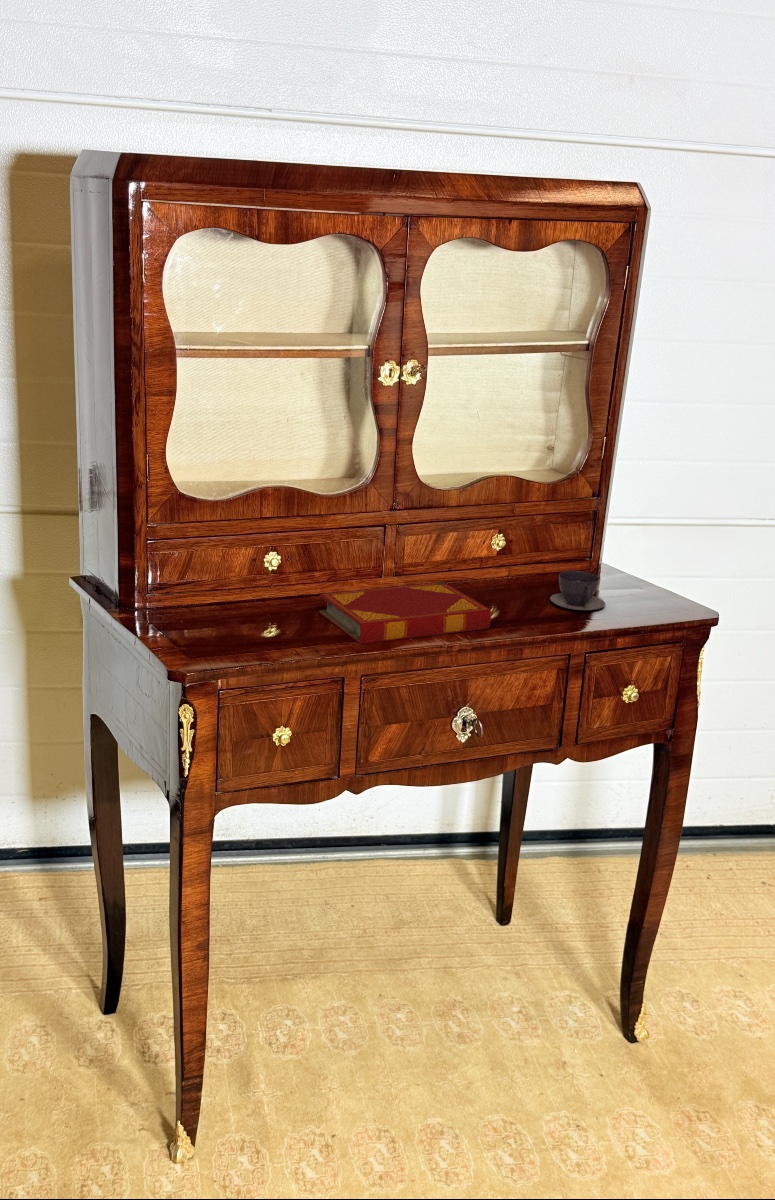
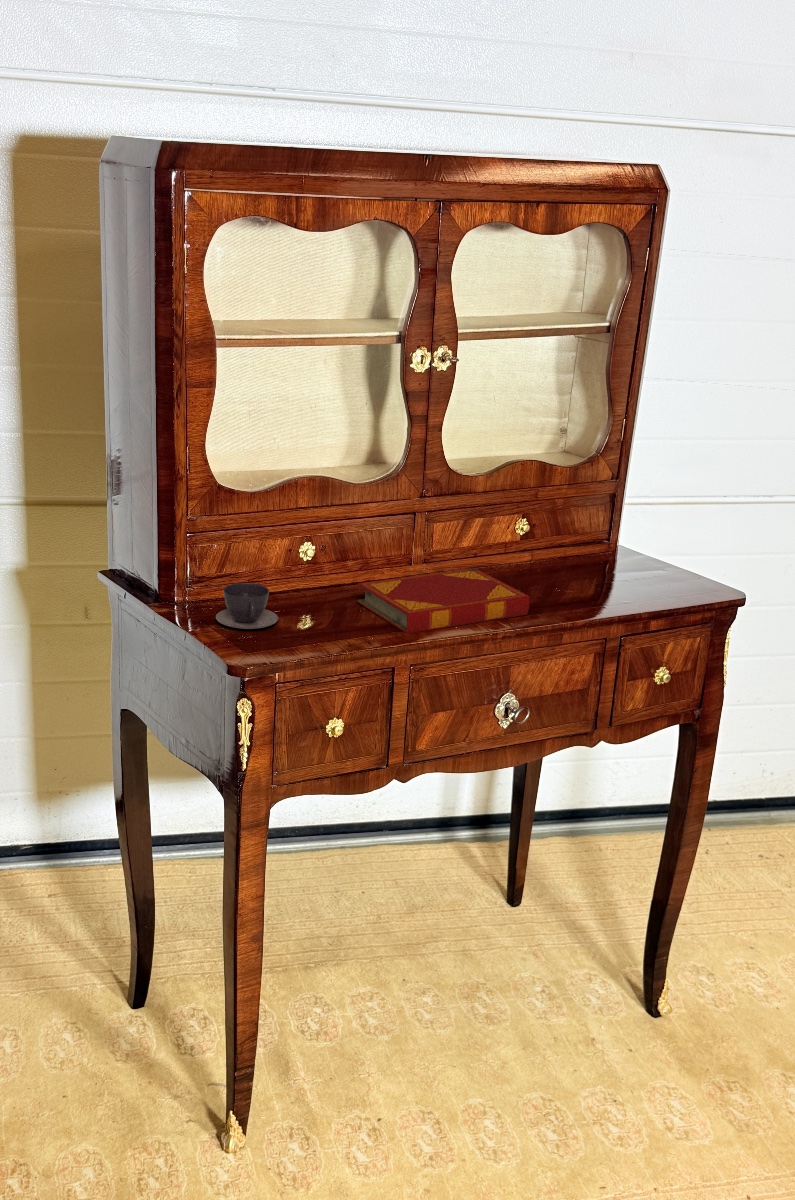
teacup: present [550,571,605,610] -> present [216,583,278,629]

